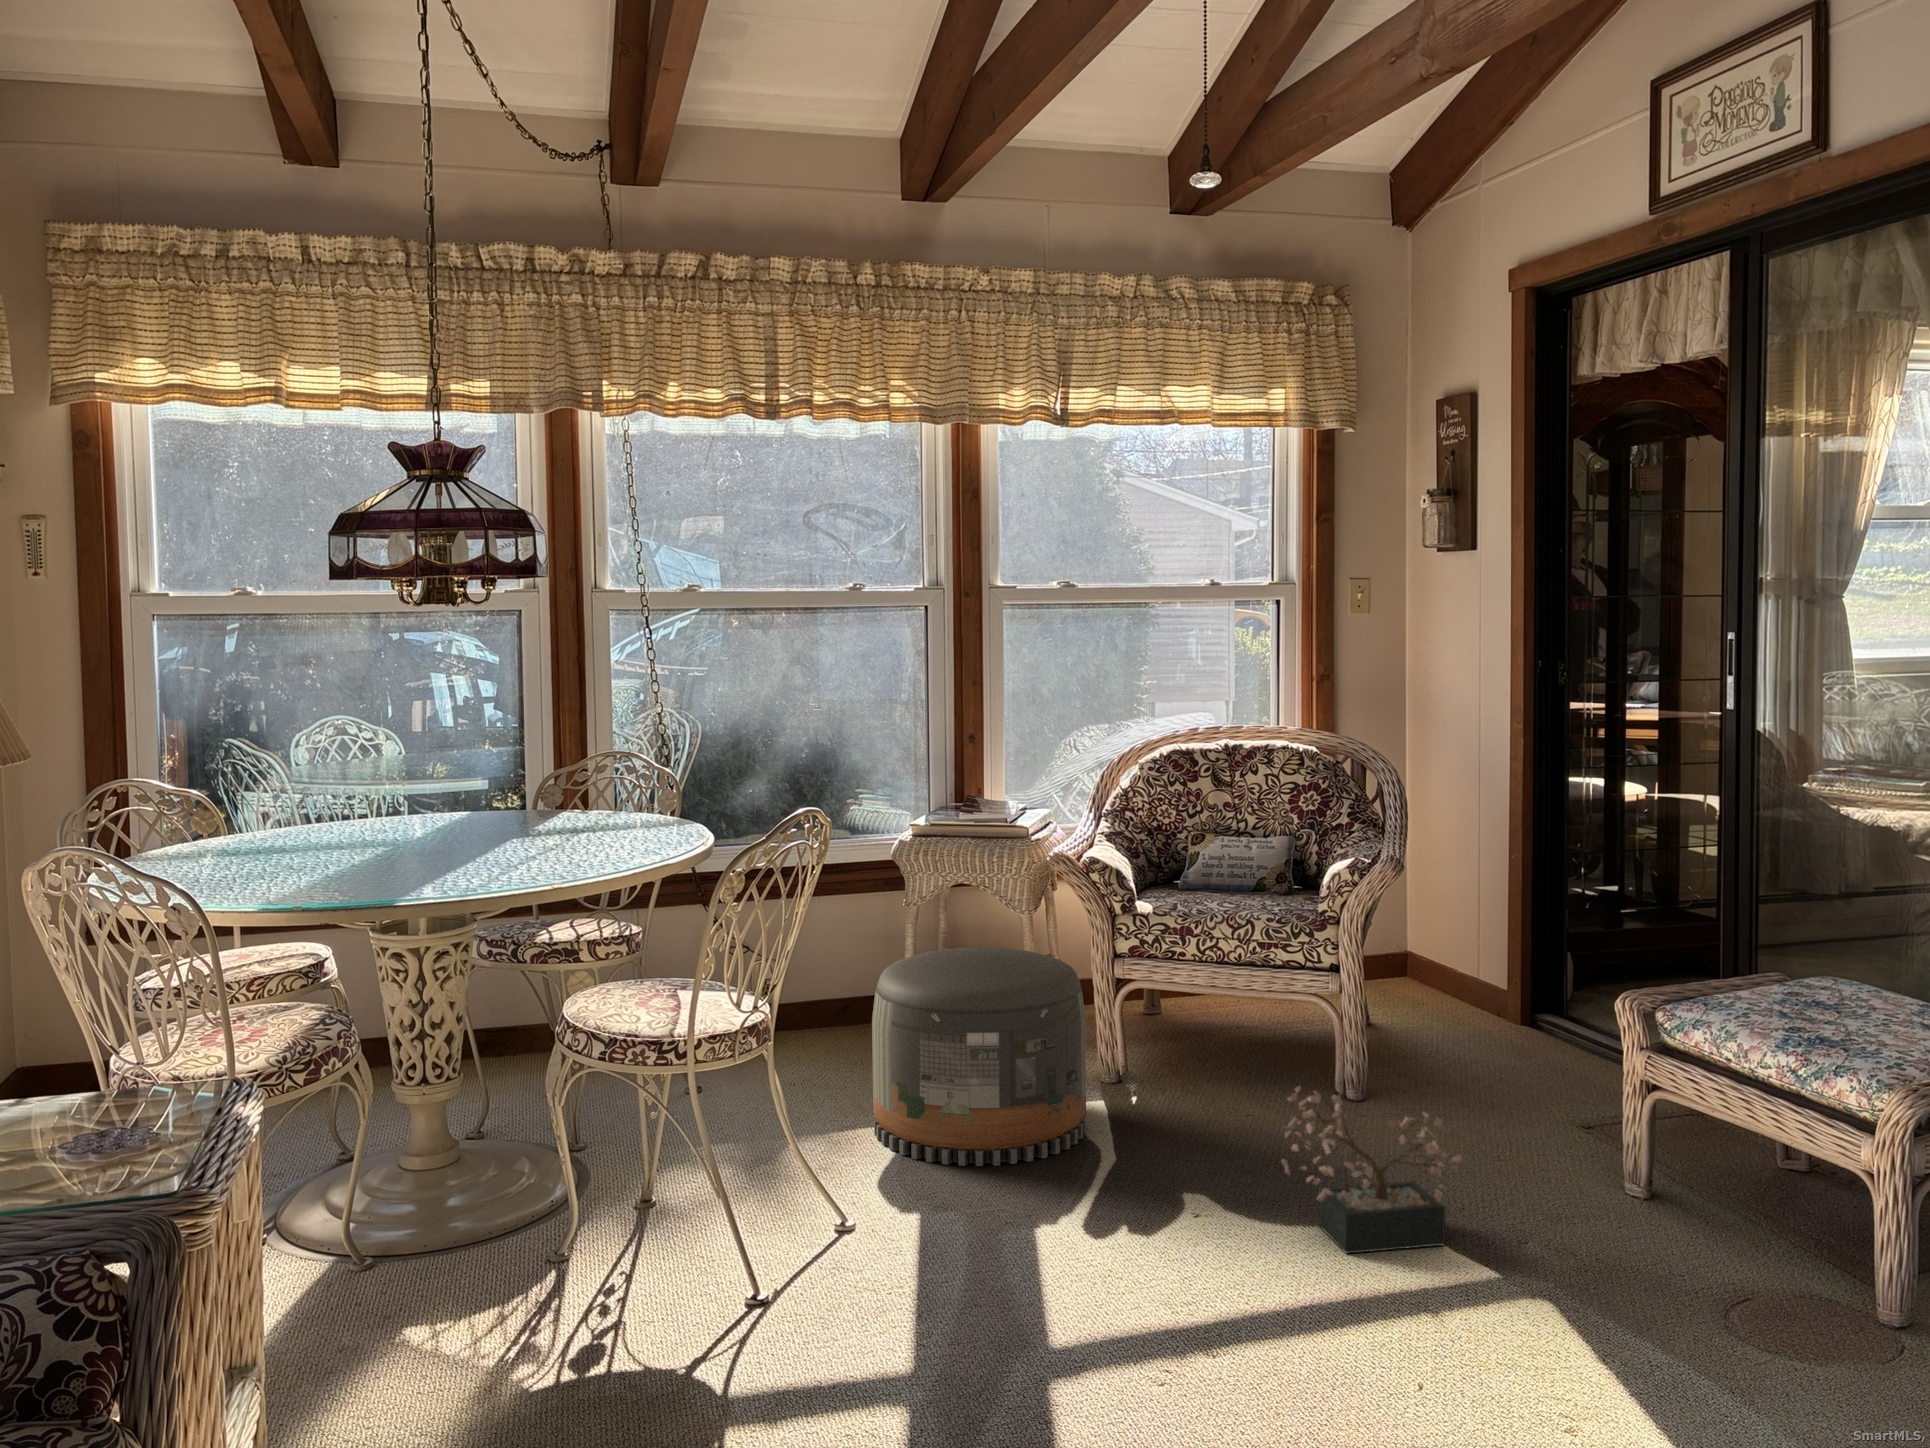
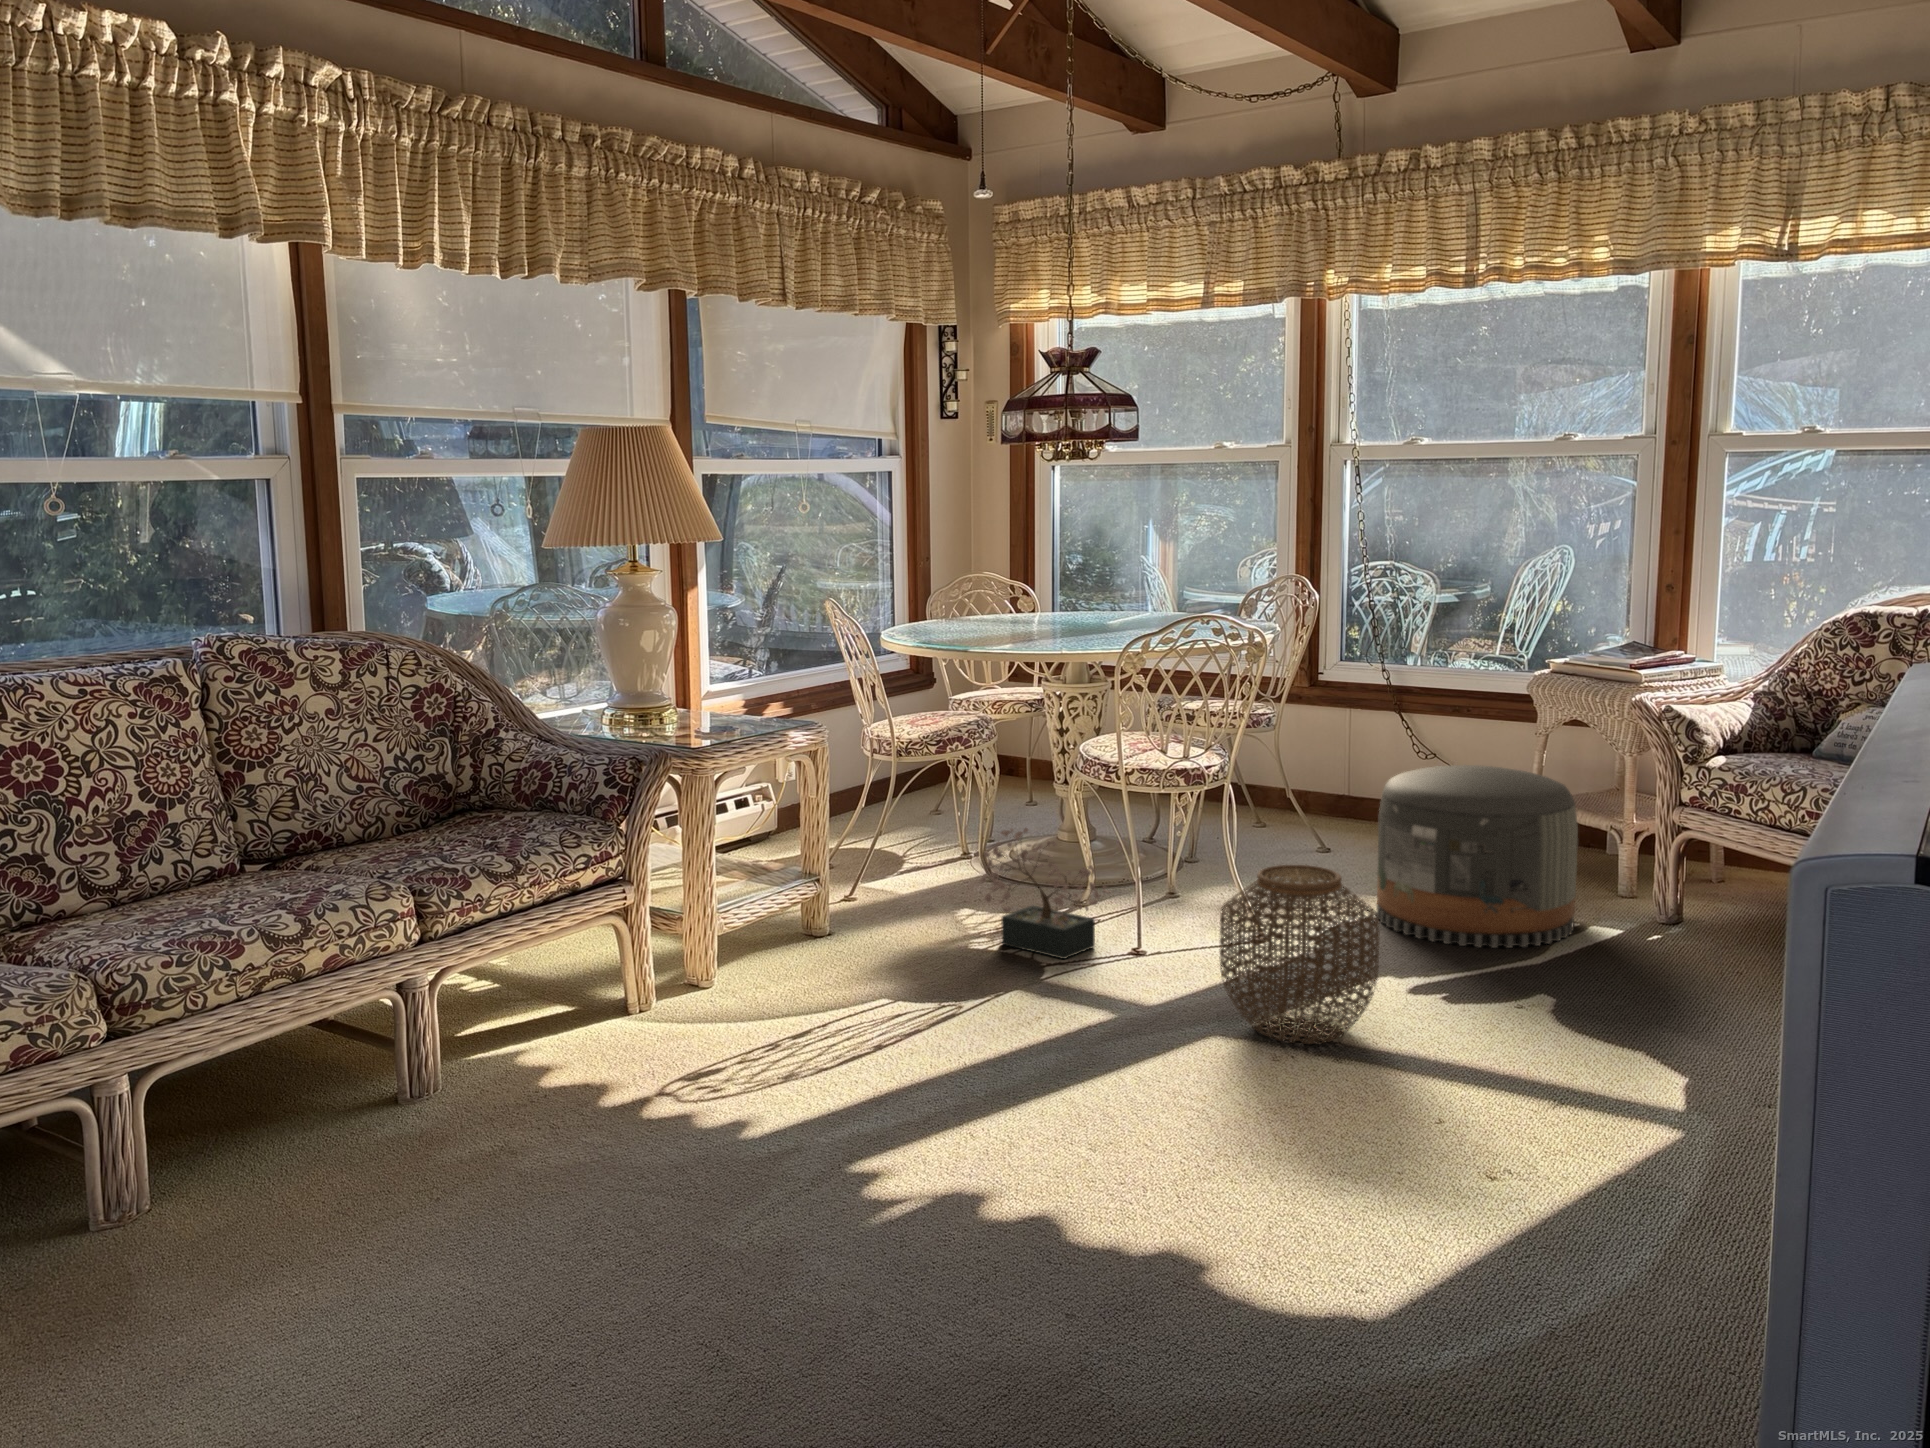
decorative plant: present [1282,1086,1462,1254] -> present [976,828,1110,959]
woven basket: none [1014,1114,1214,1357] -> present [1220,865,1379,1044]

